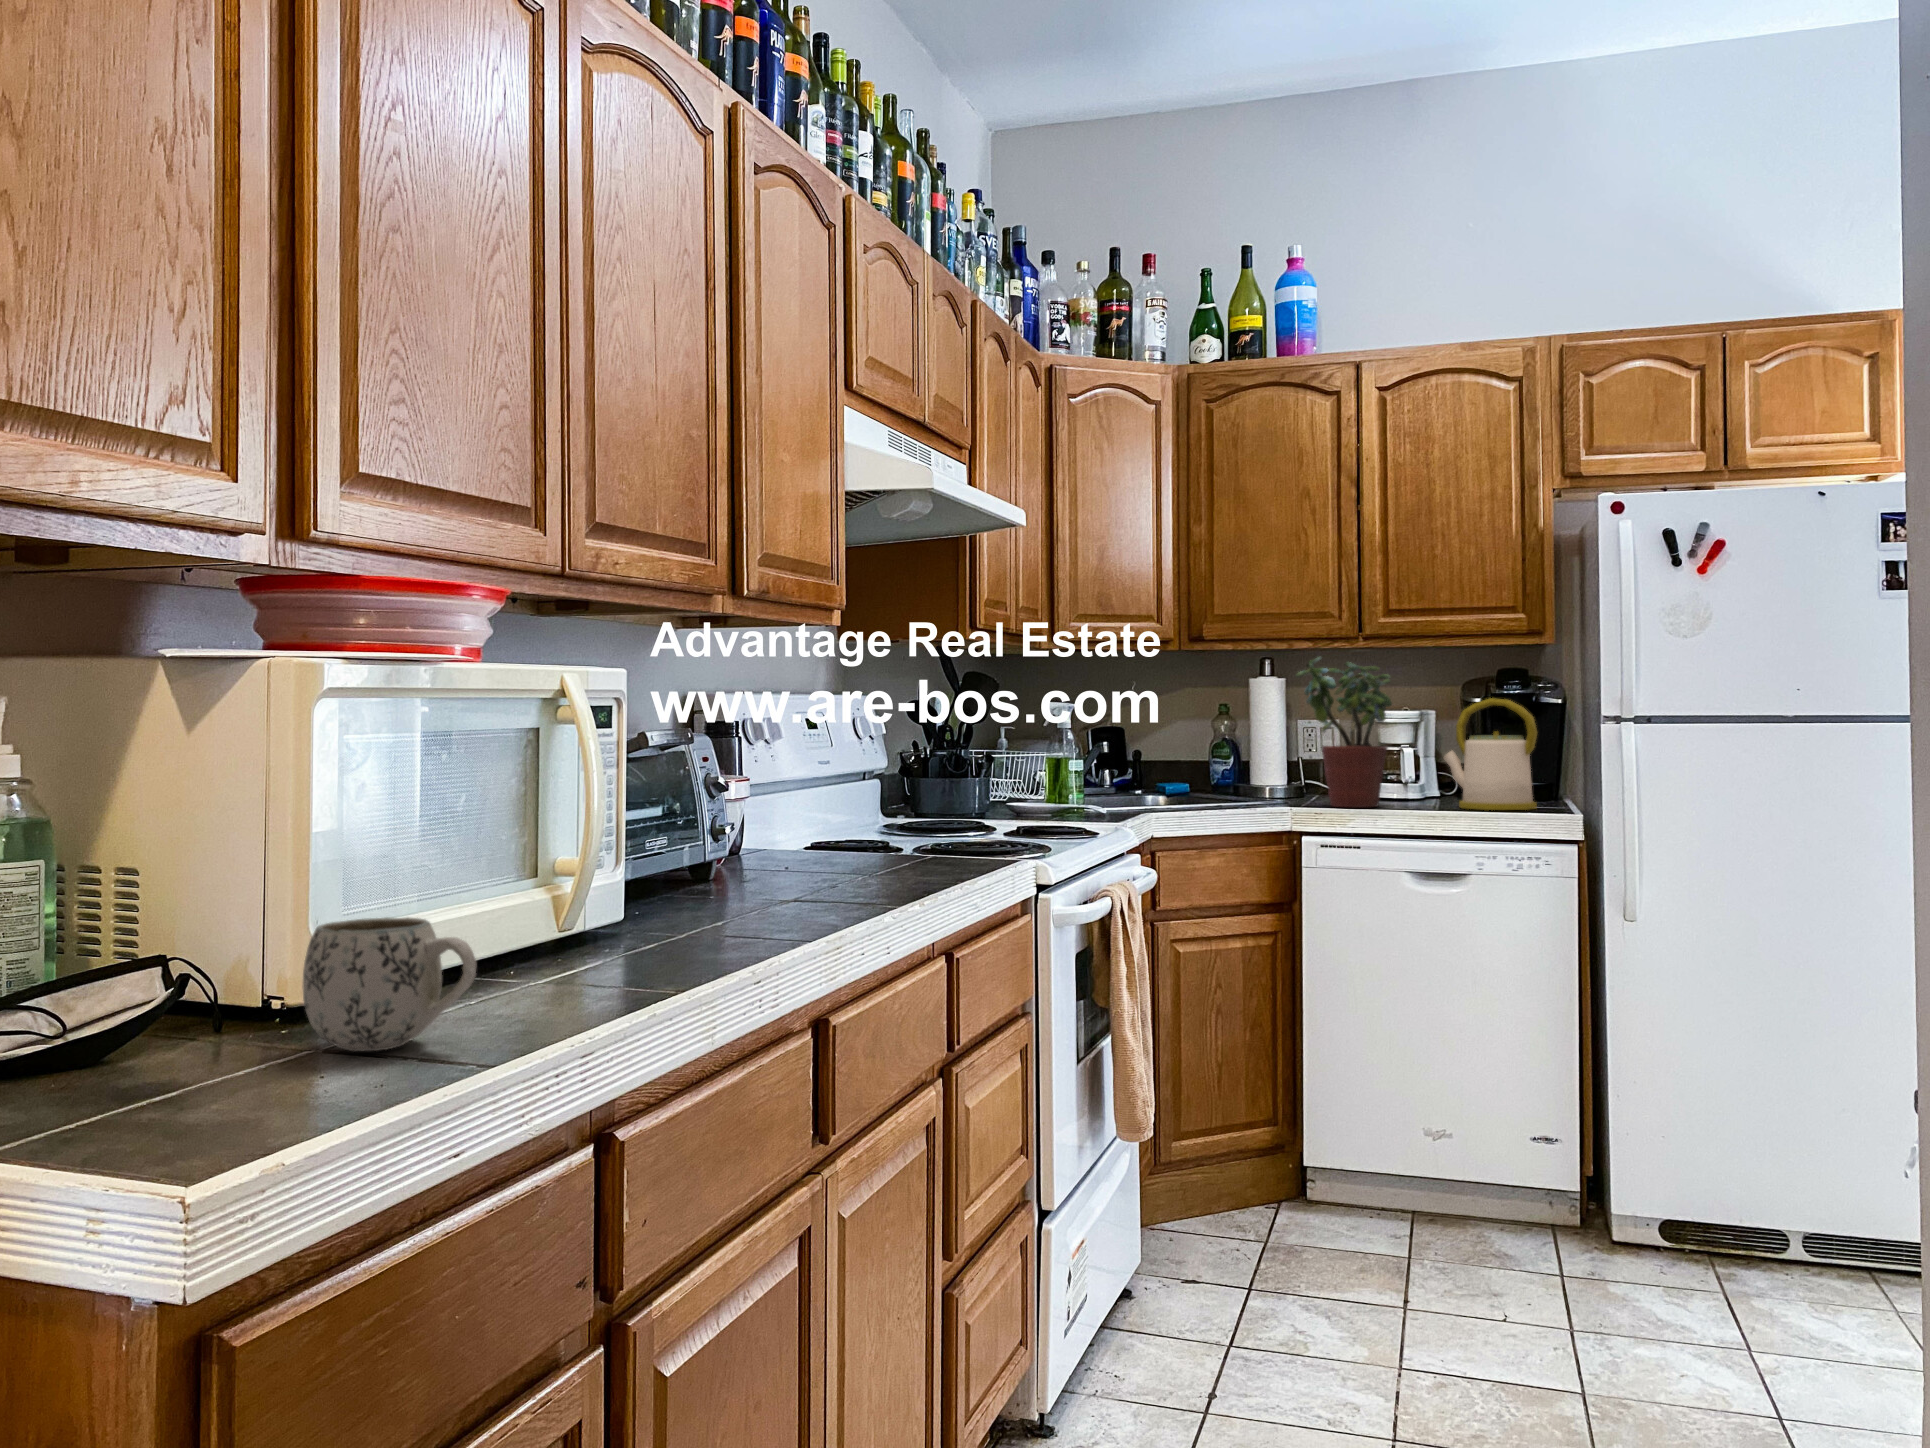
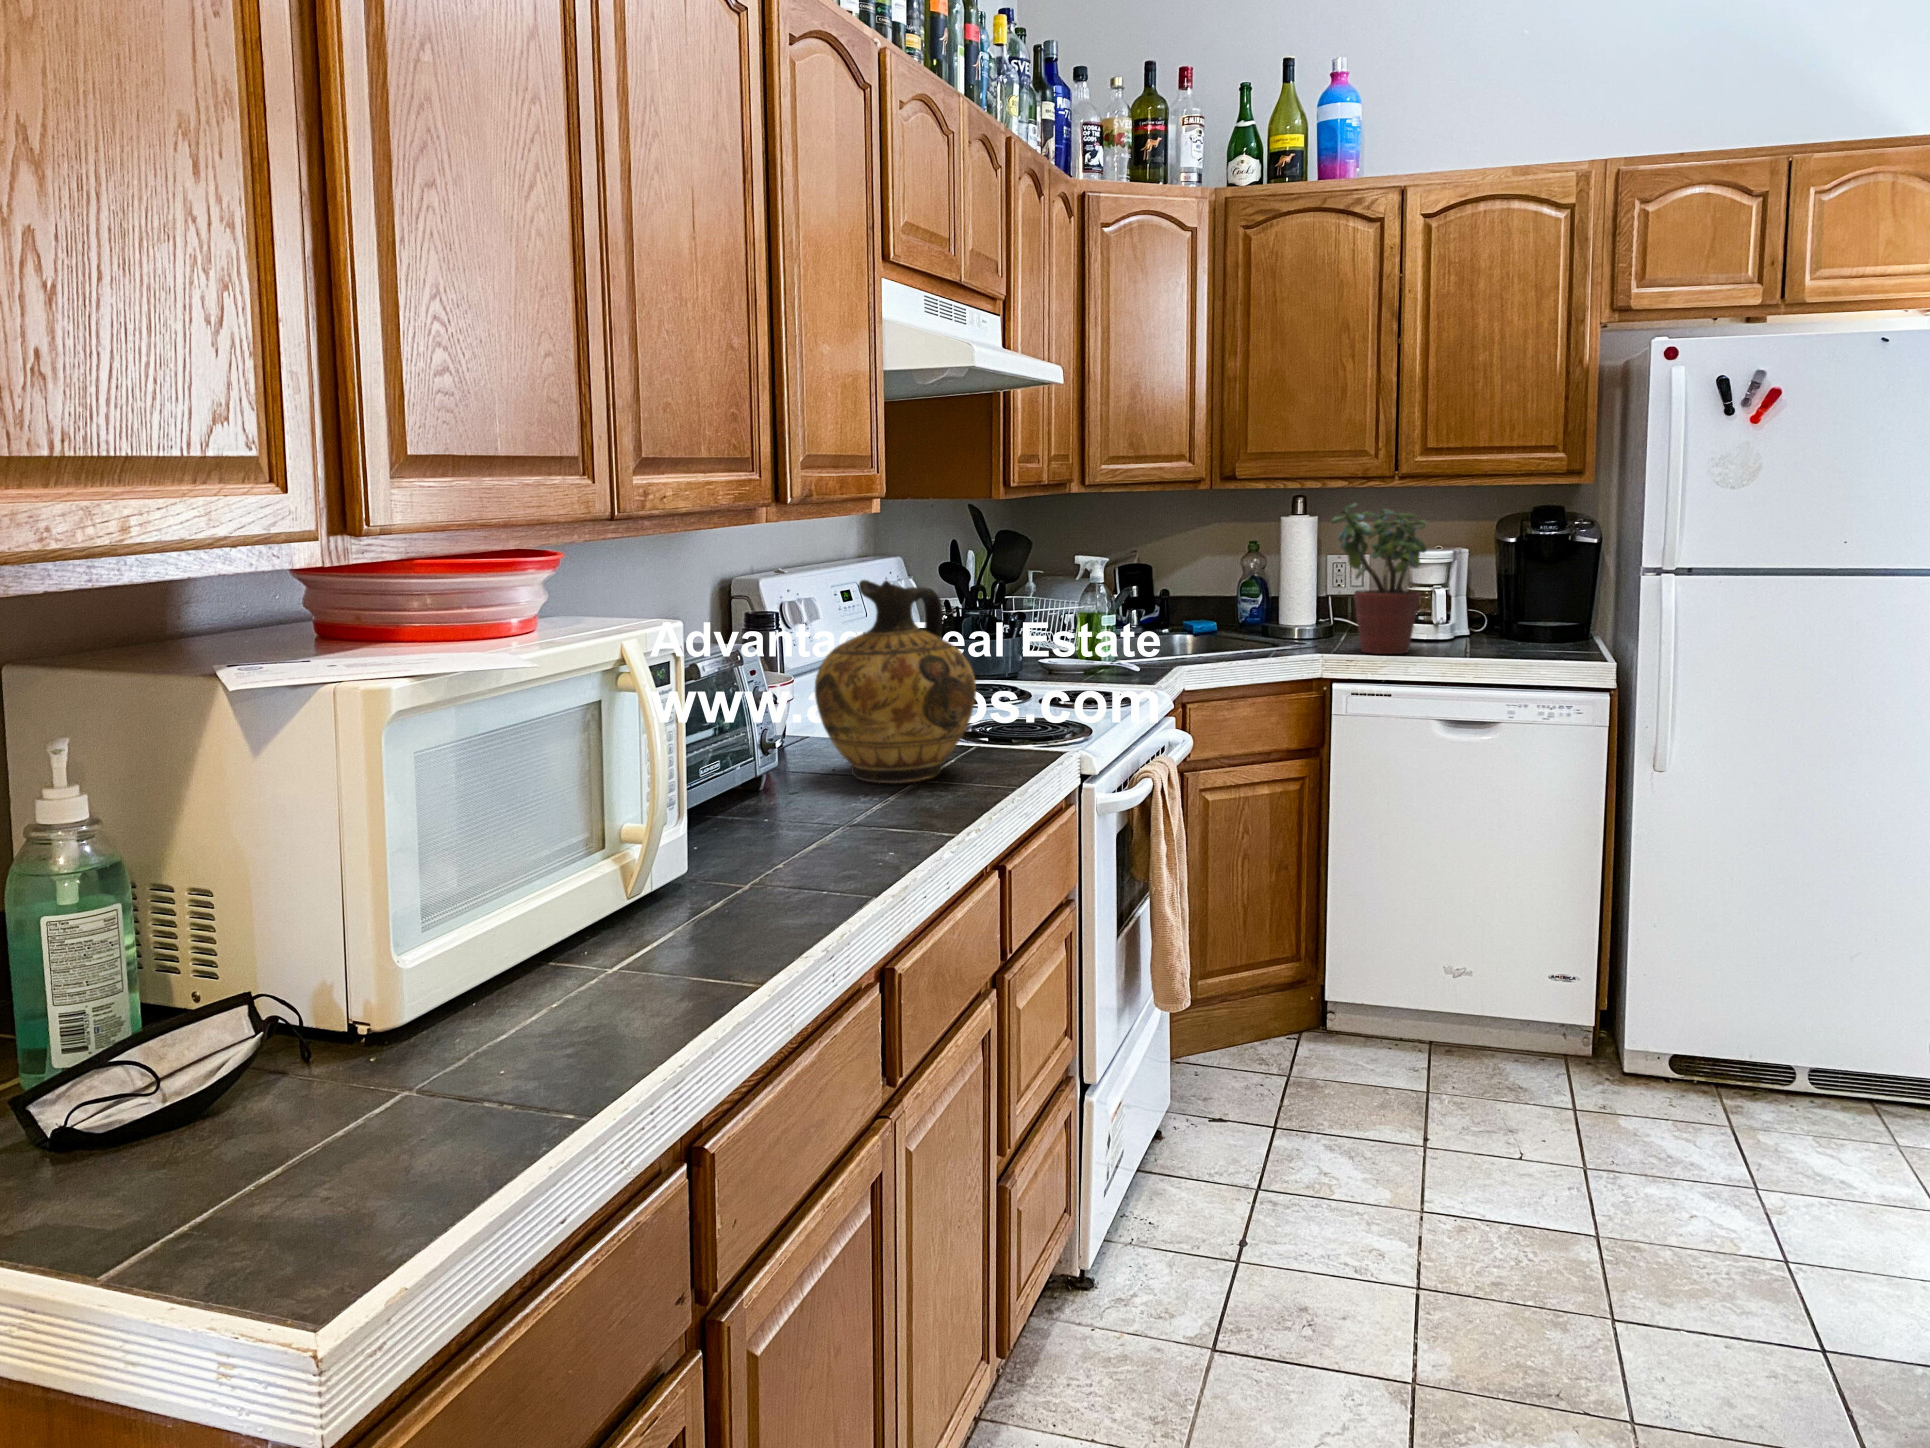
ceramic jug: none [765,677,925,879] -> present [815,580,976,783]
kettle: present [1444,698,1537,810] -> none [1476,544,1573,658]
mug: present [303,917,477,1051] -> none [393,948,569,1094]

